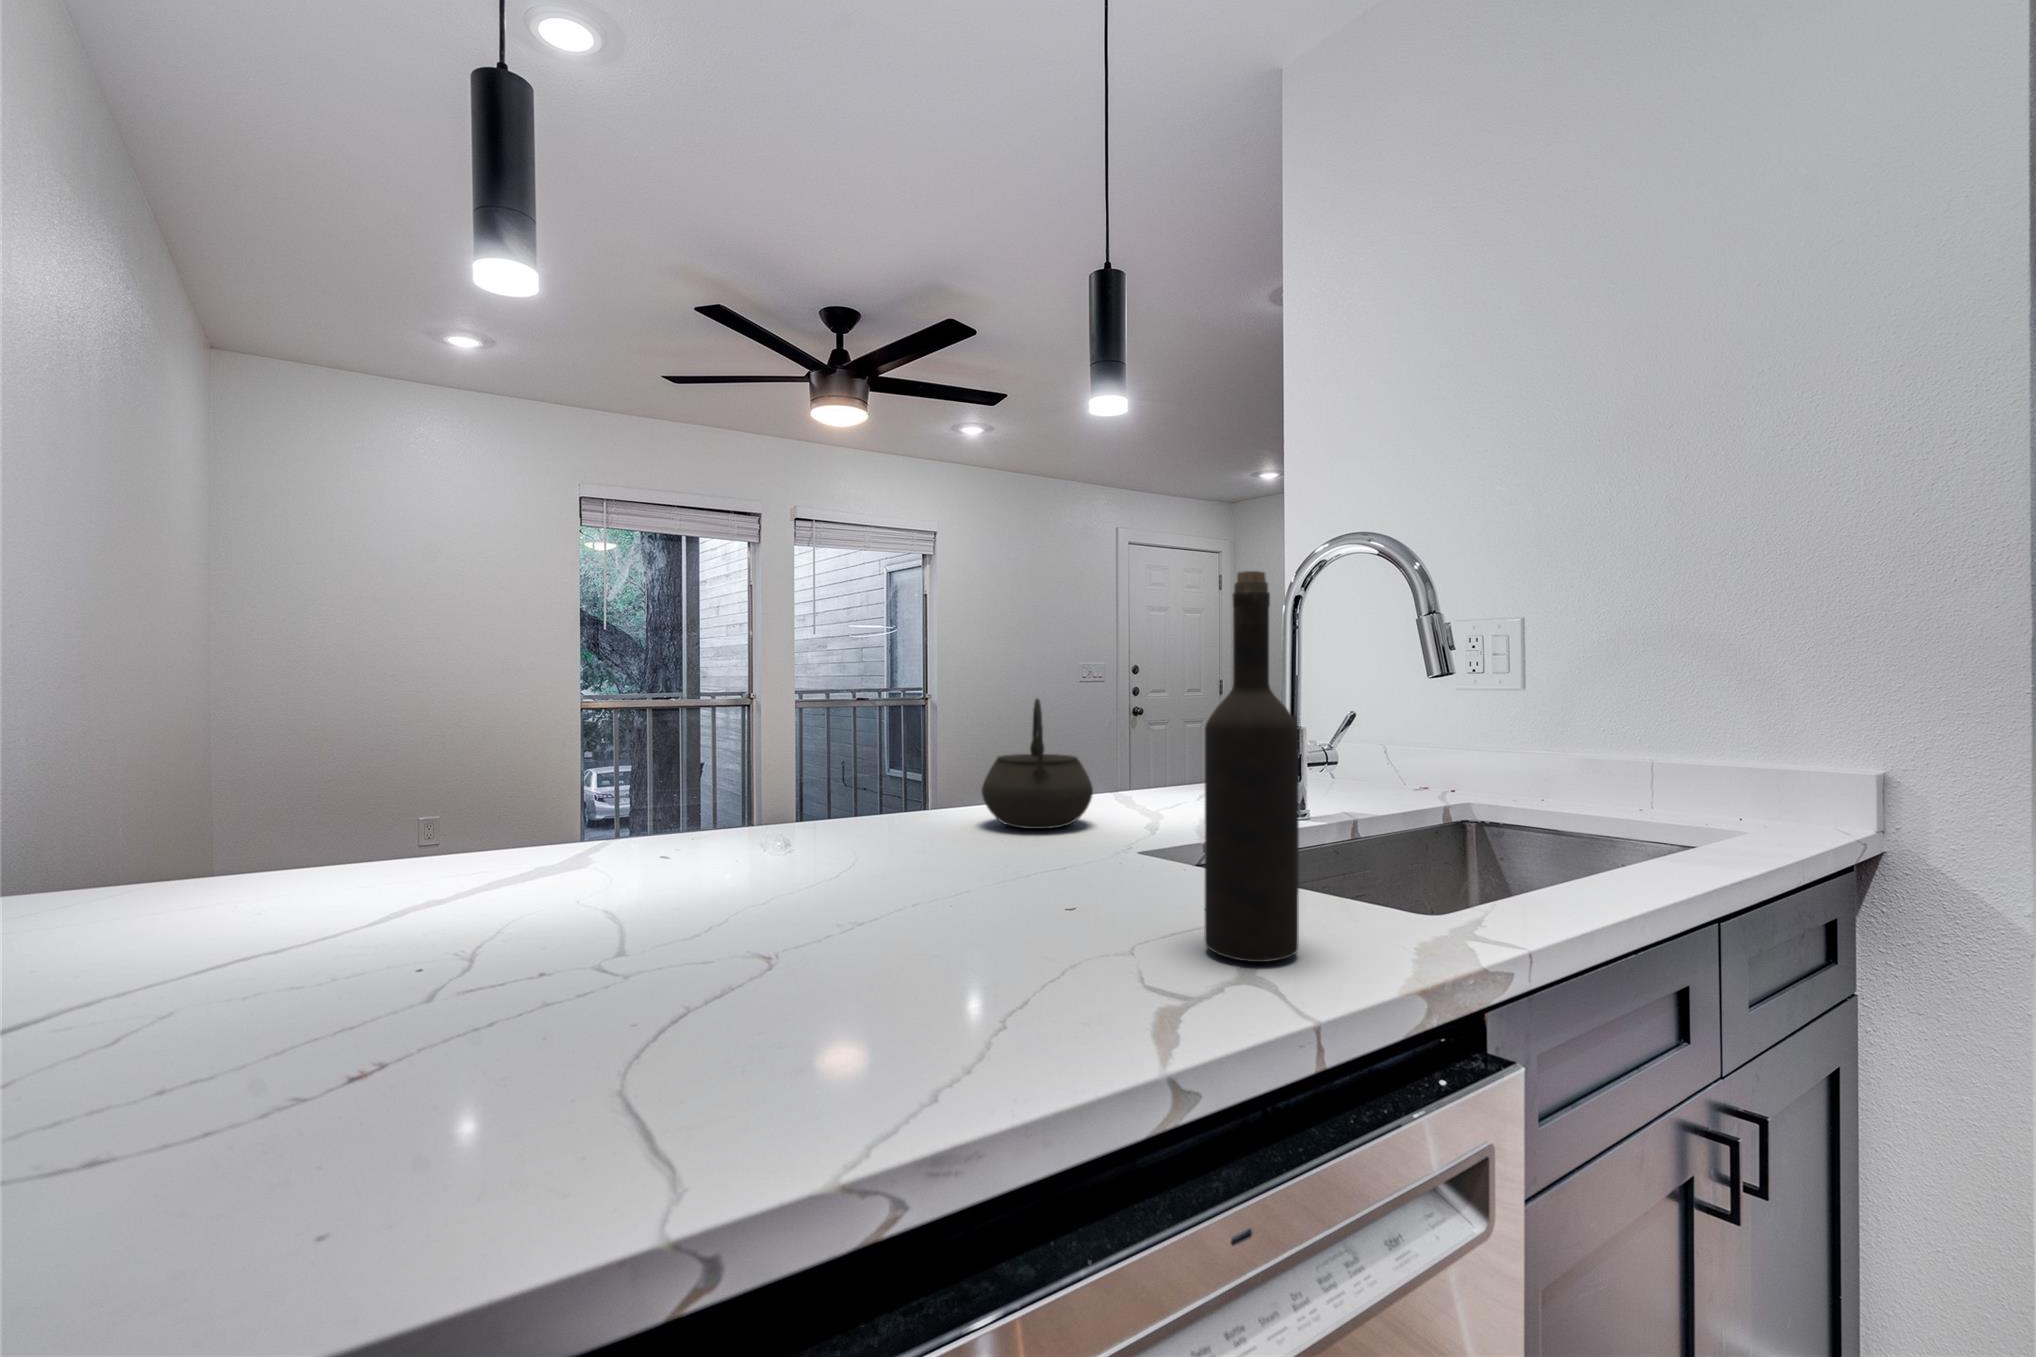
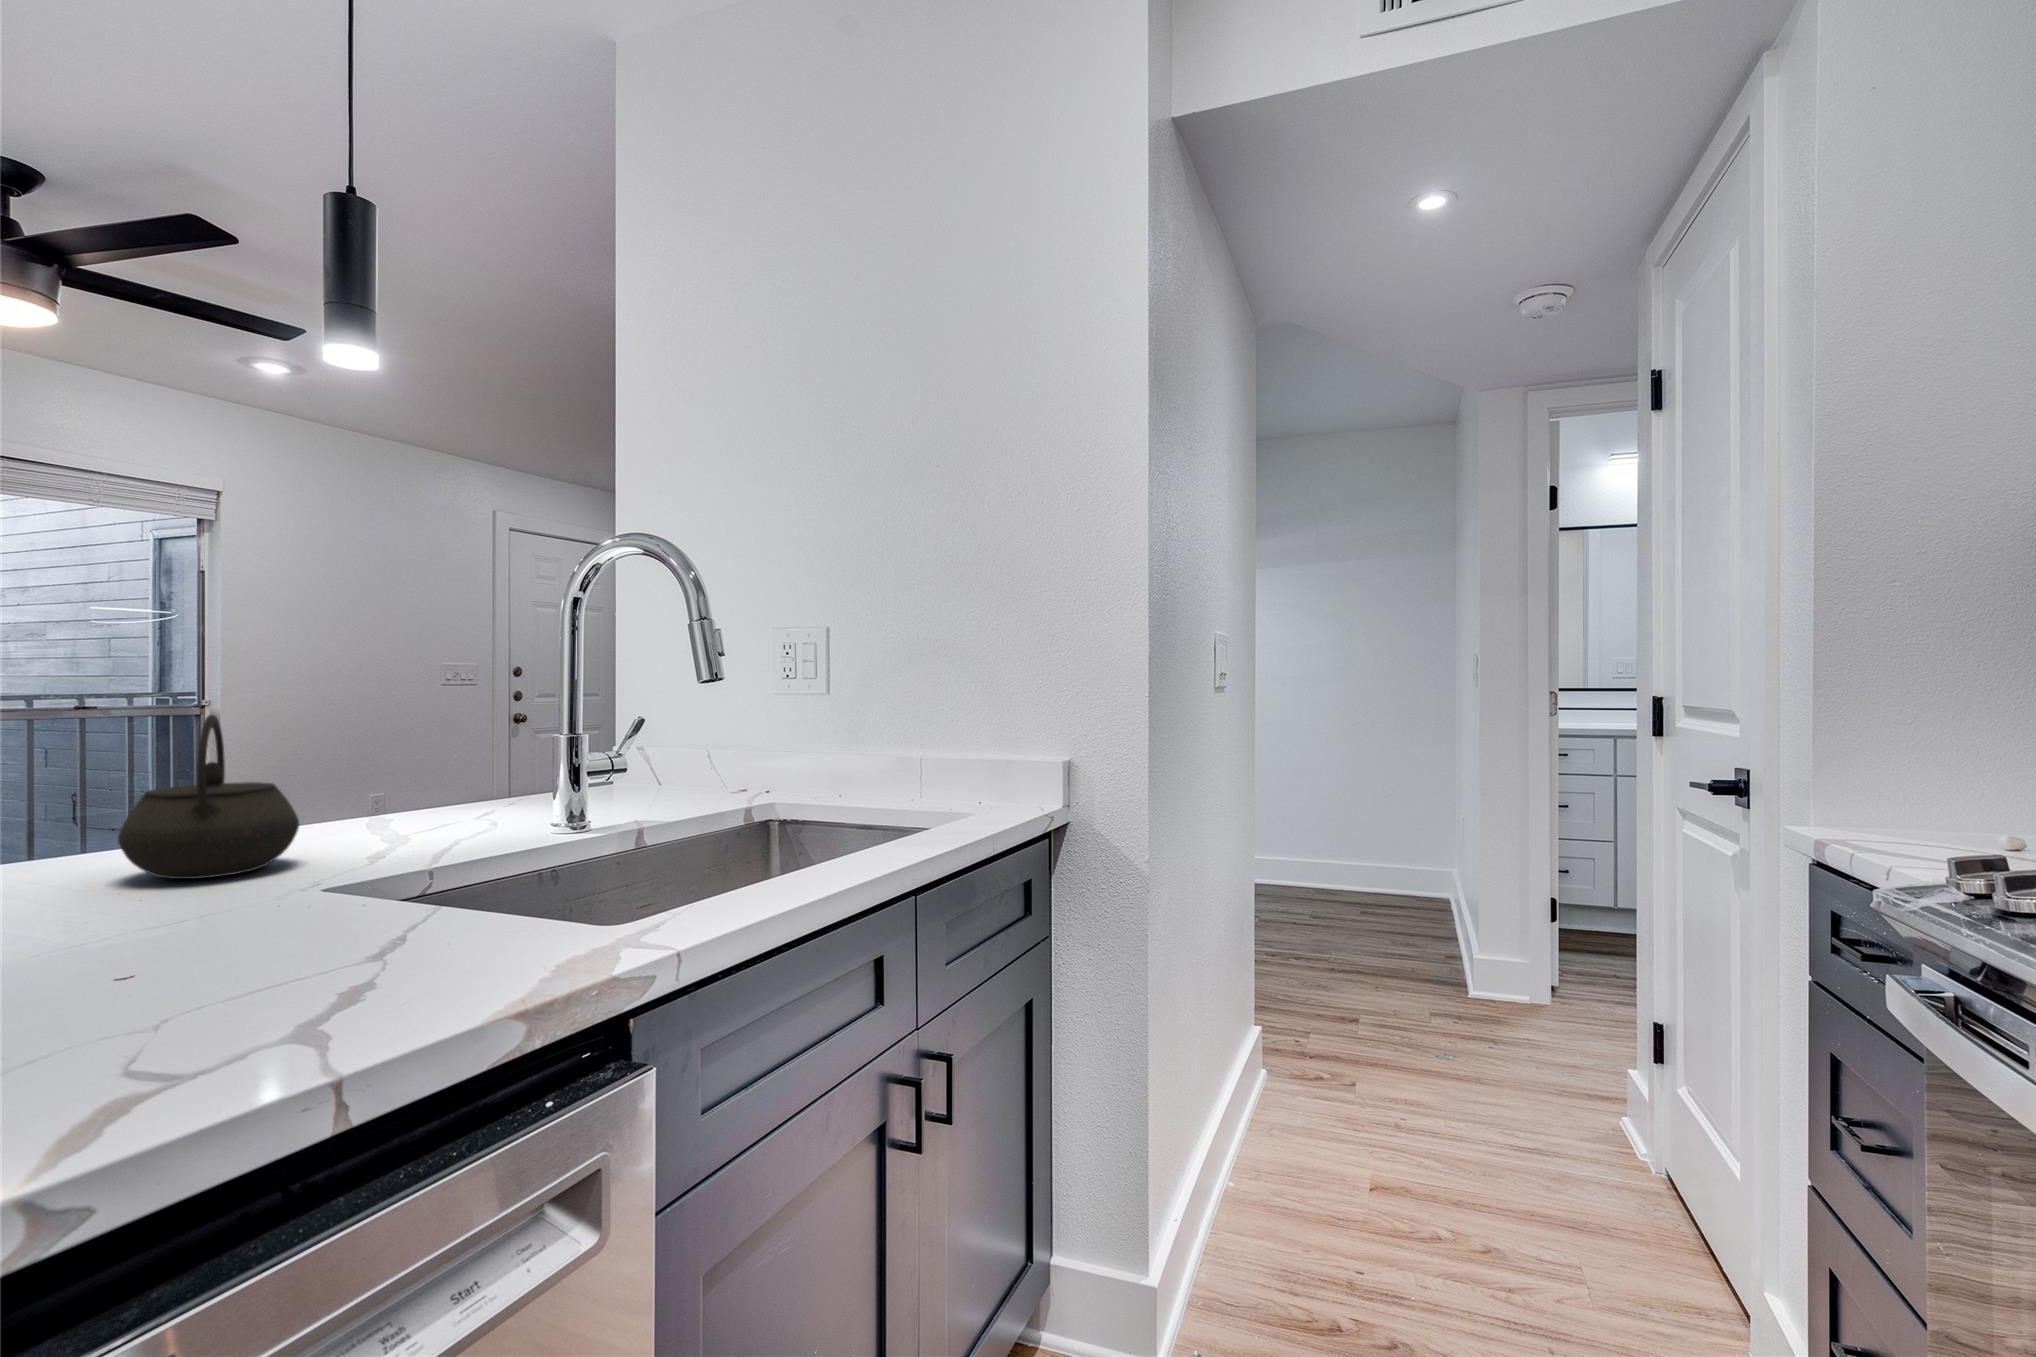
wine bottle: present [1205,571,1299,962] -> none [292,577,416,1012]

